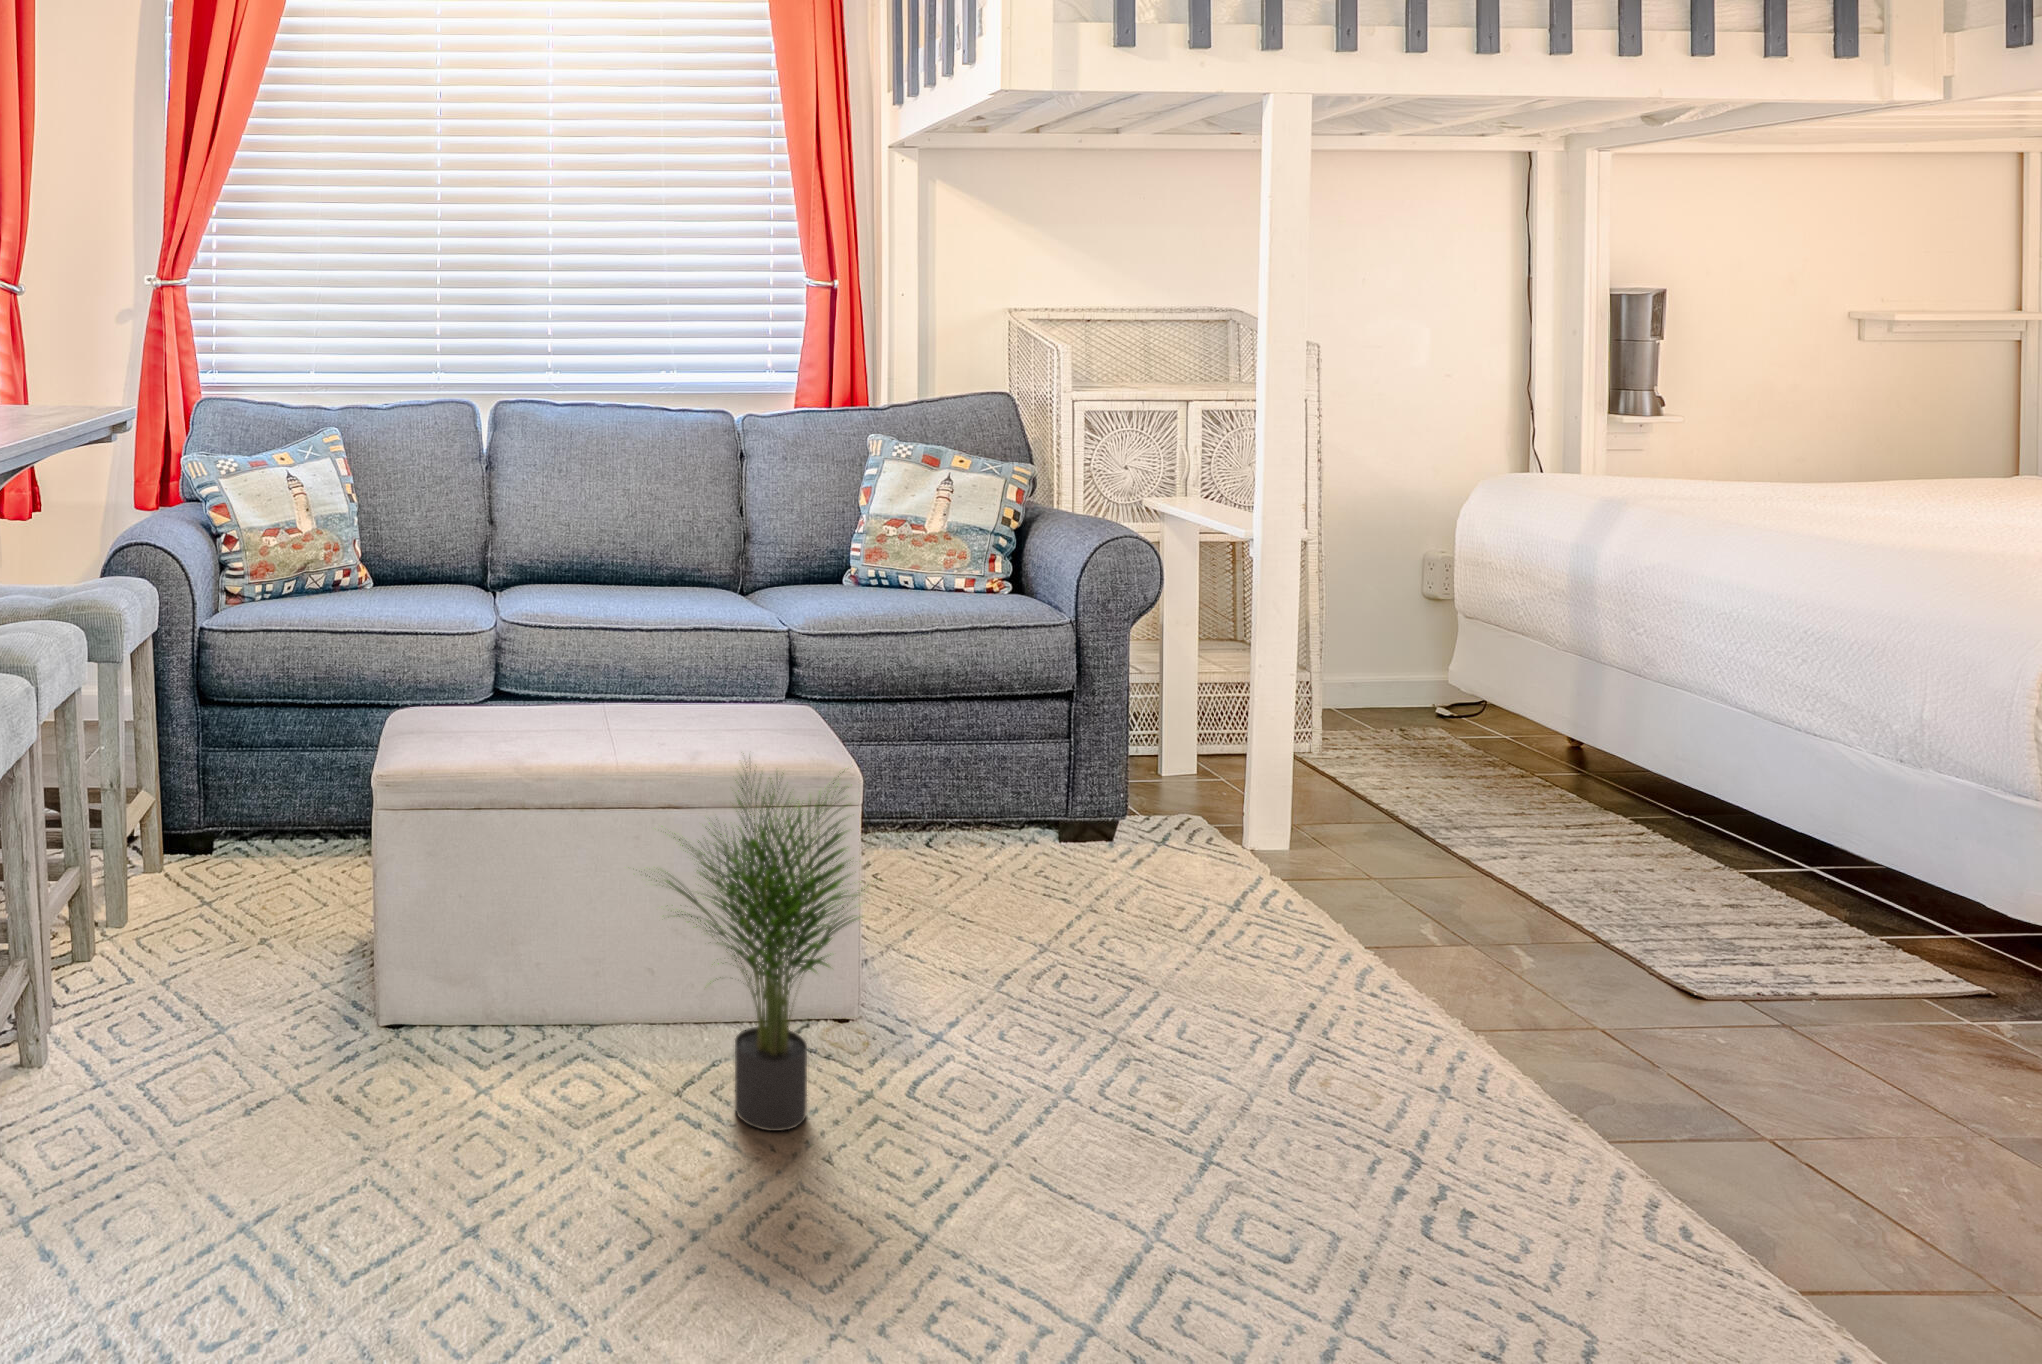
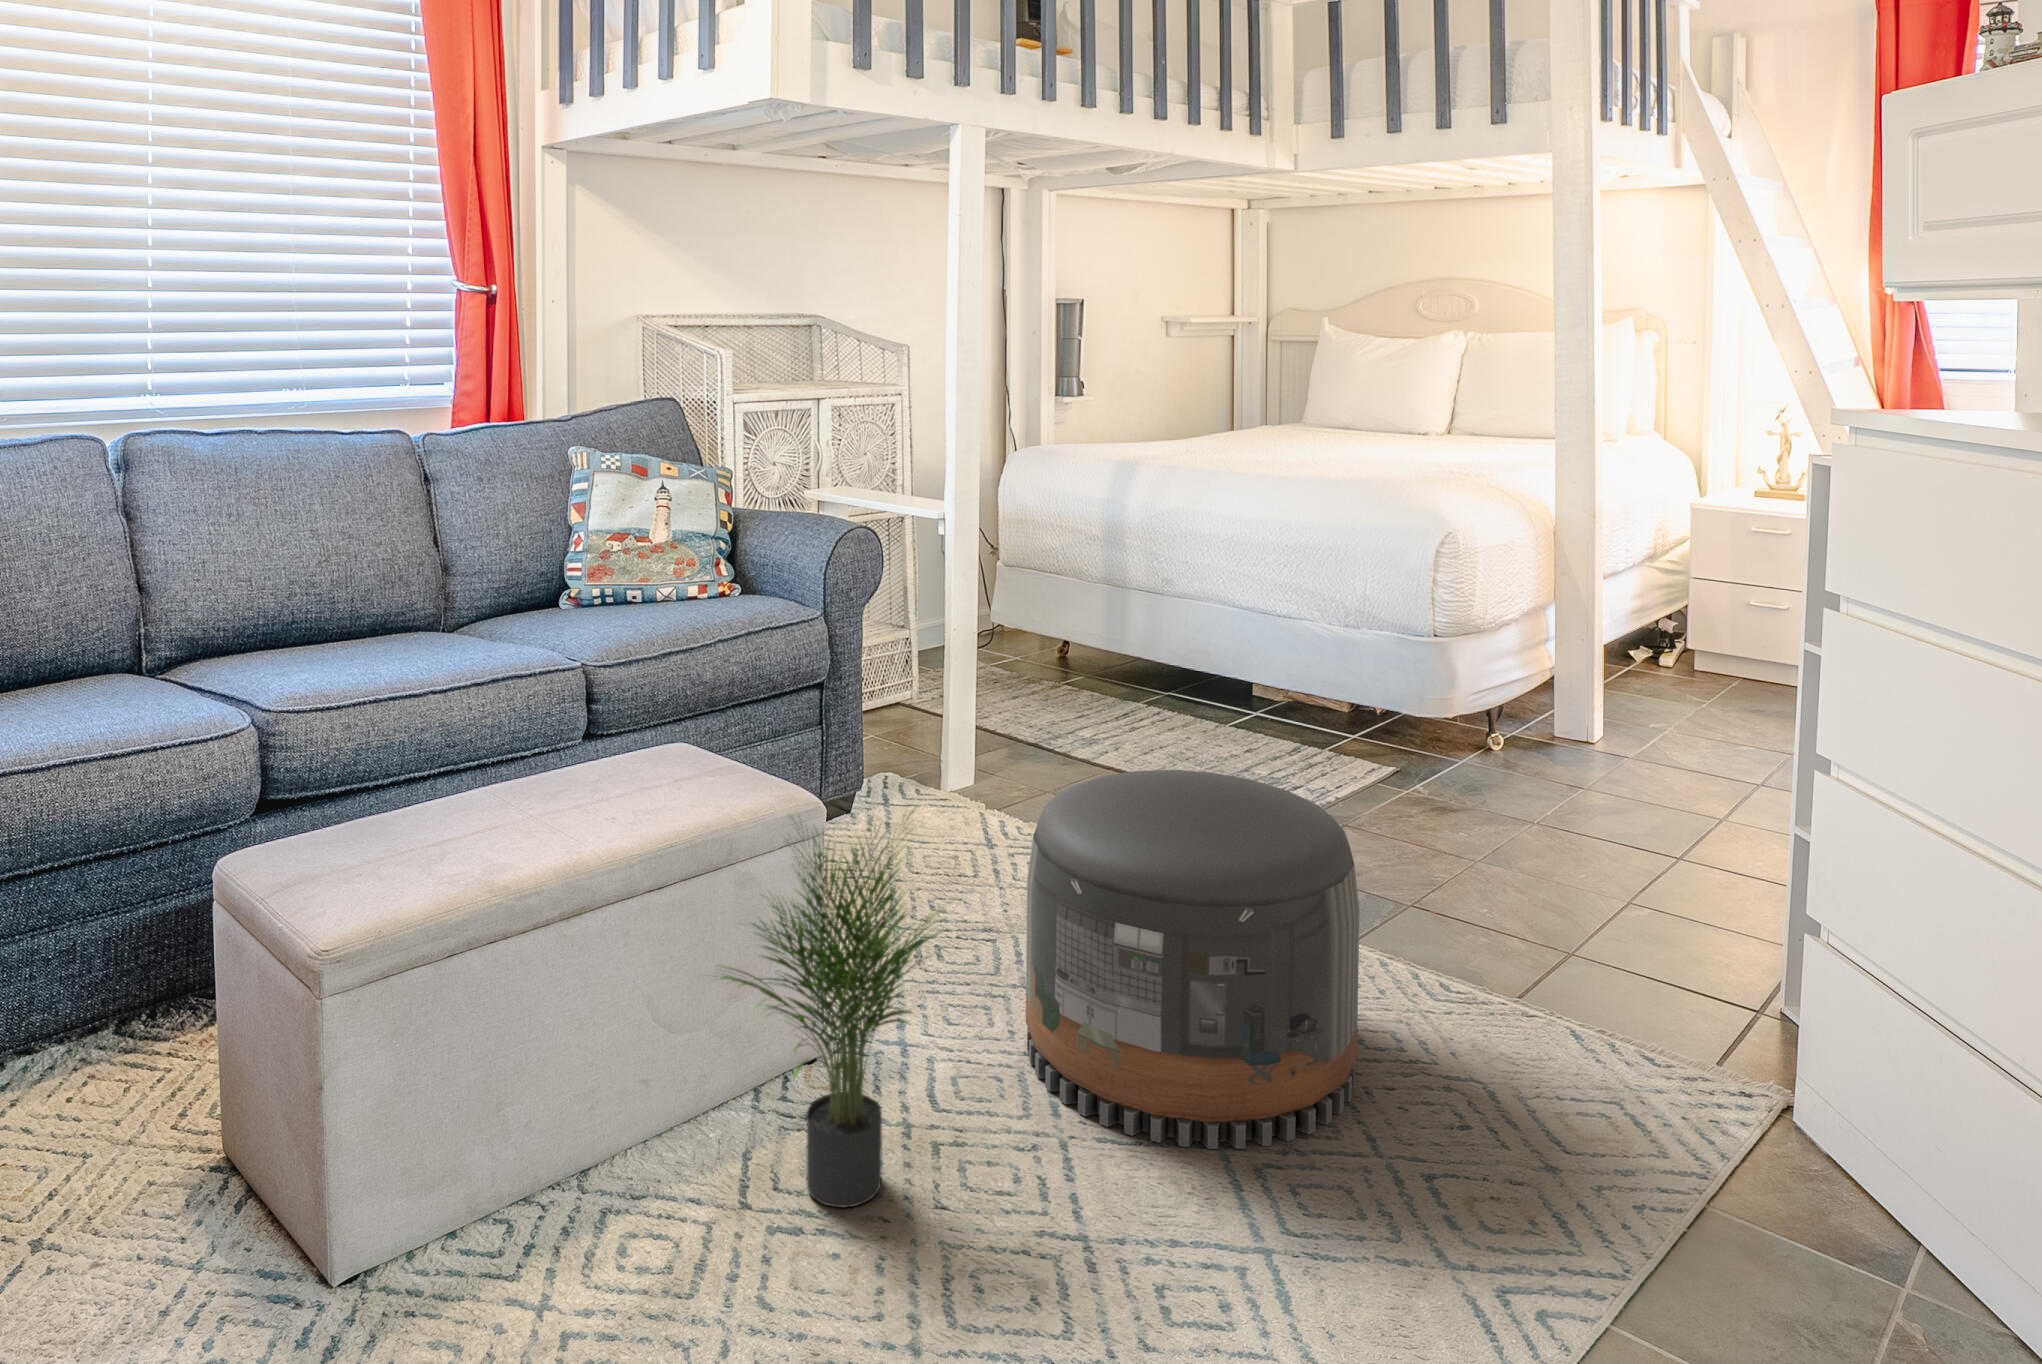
pouf: none [1042,816,1468,1272] -> present [1026,770,1360,1149]

